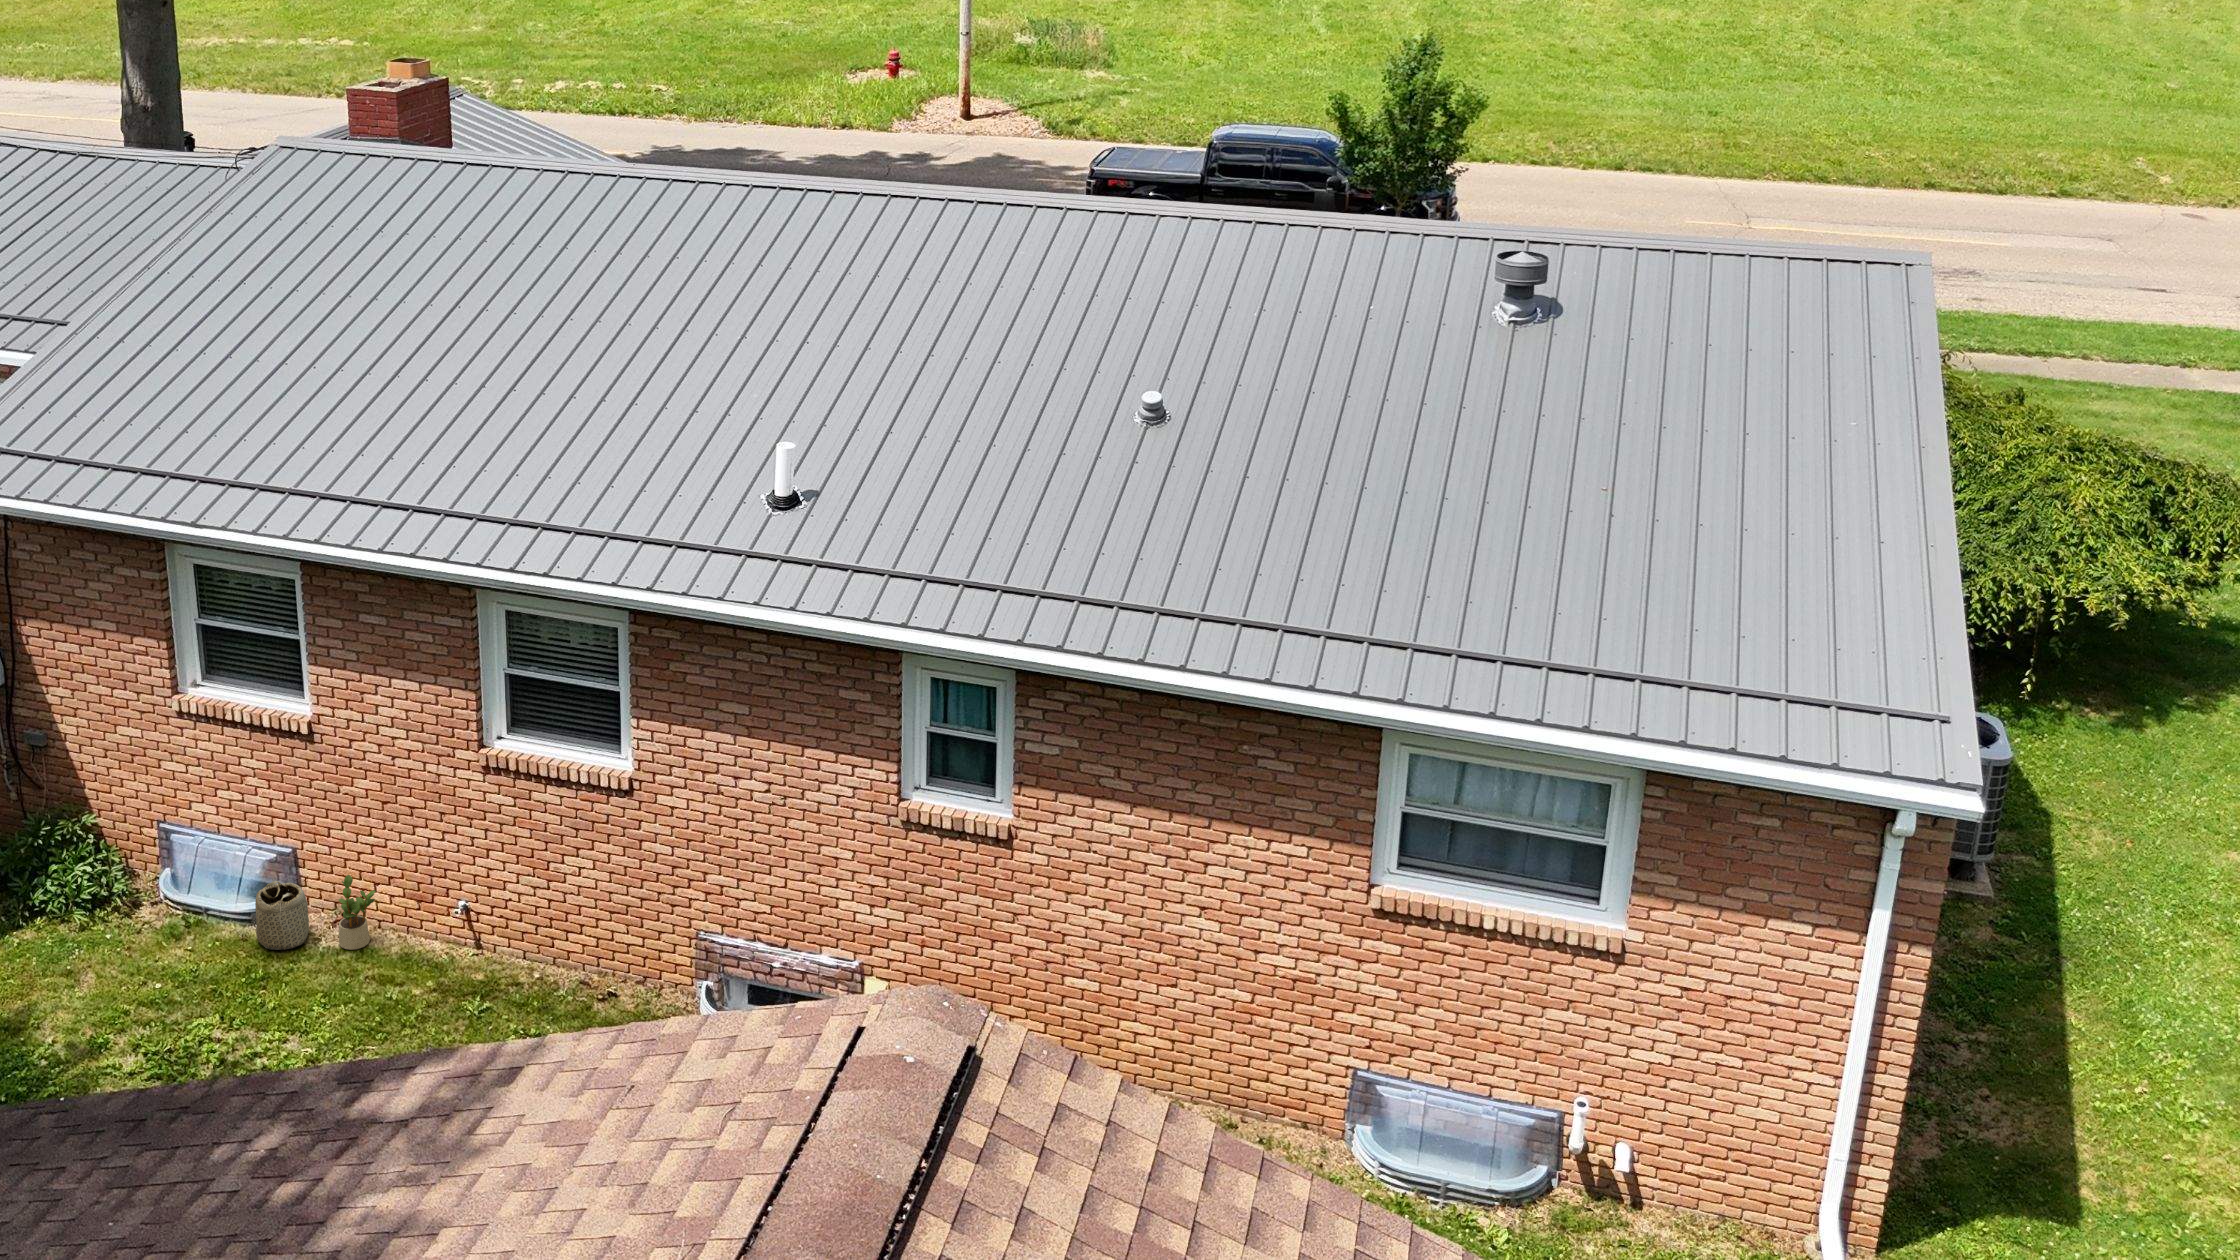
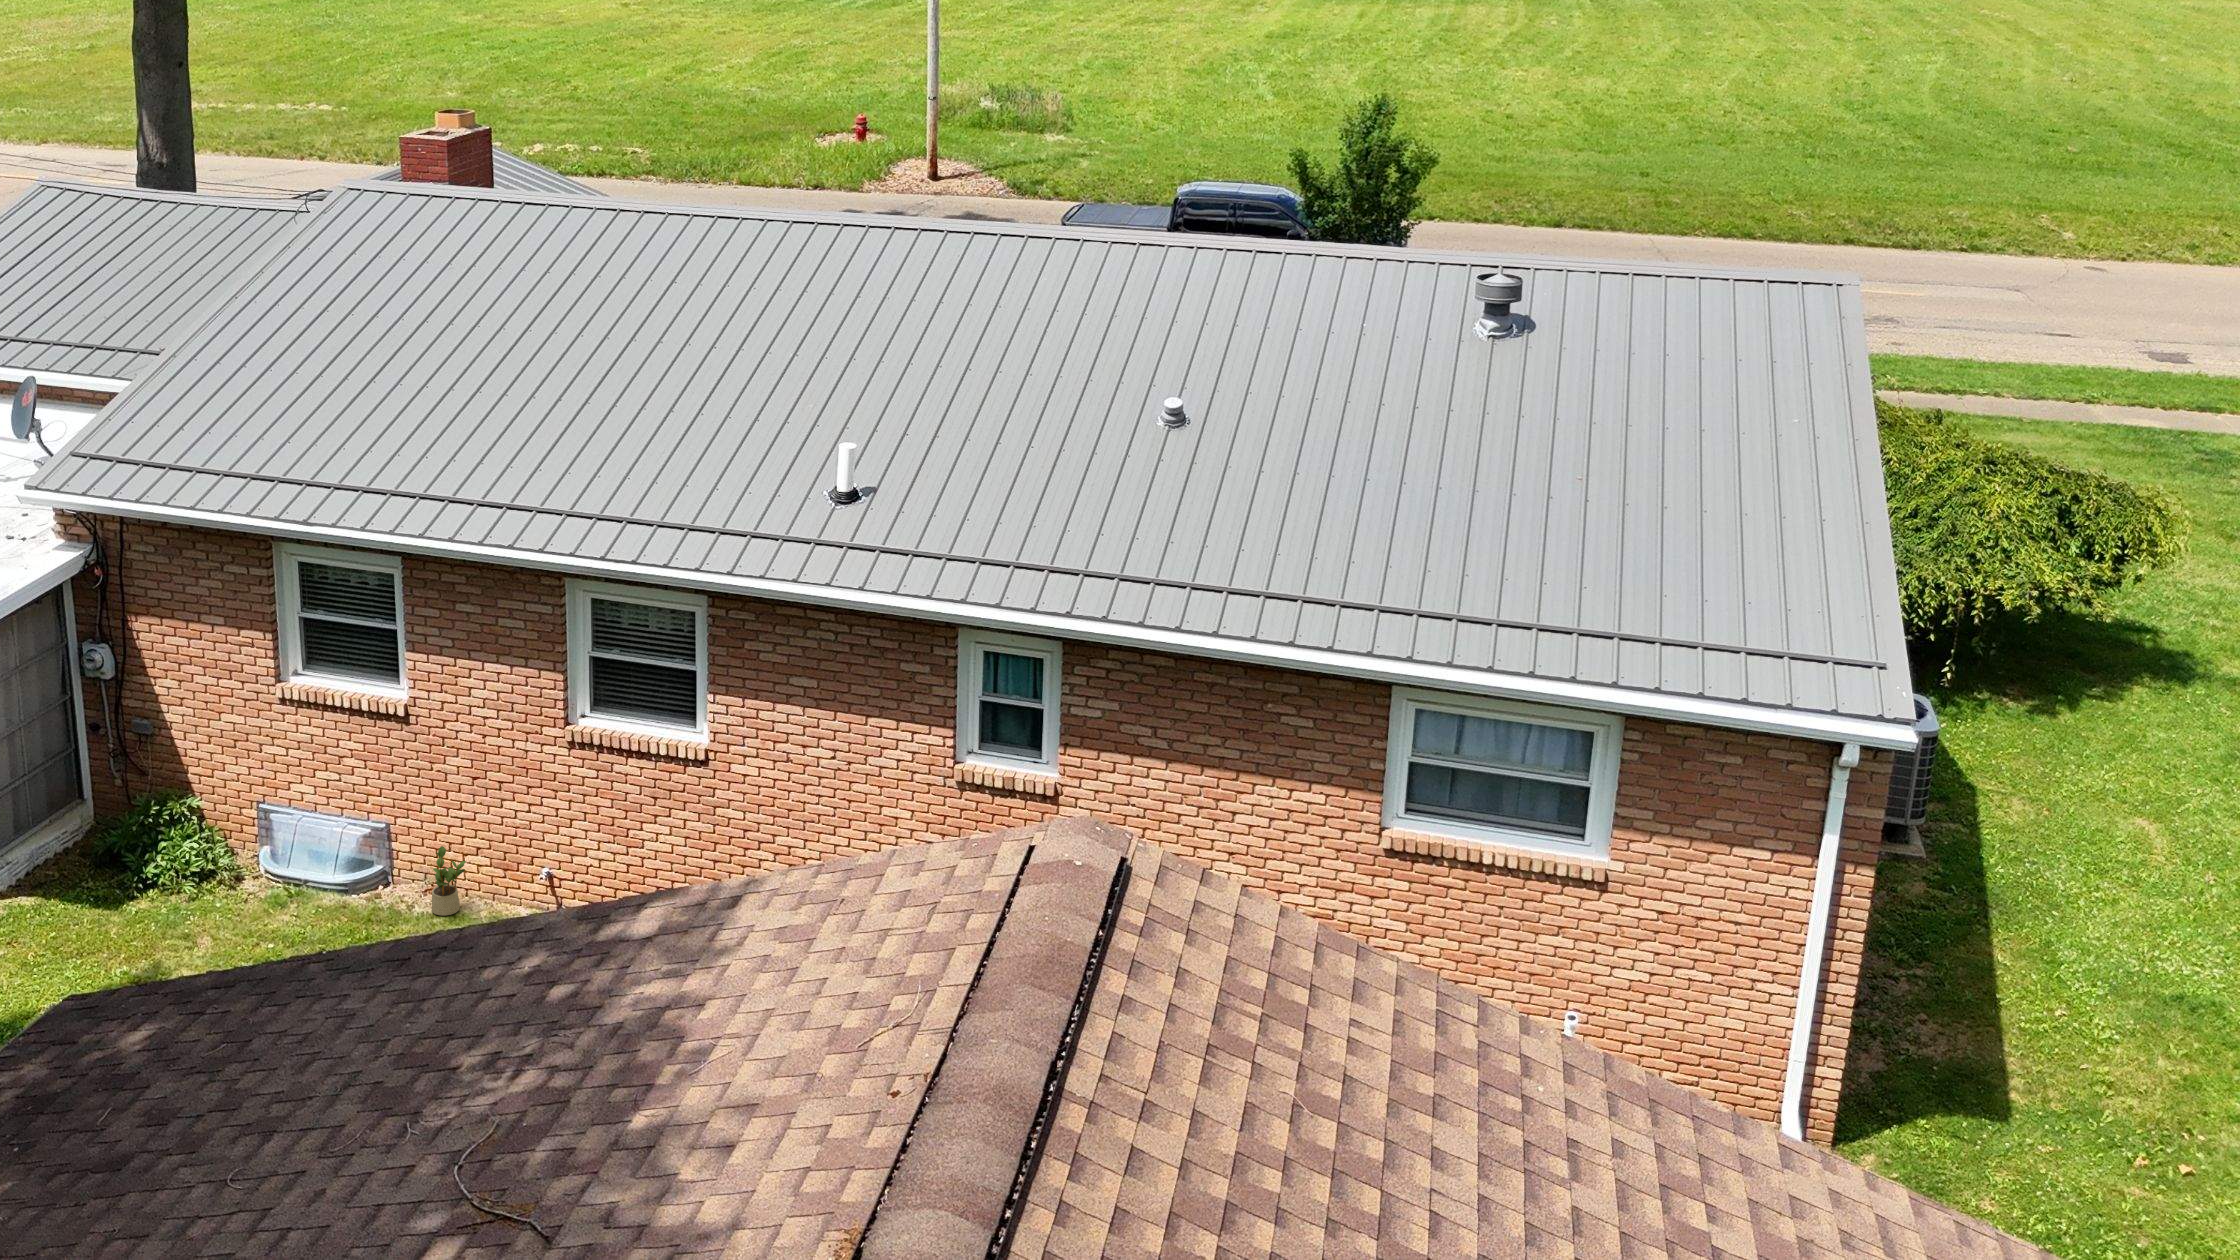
basket: present [255,881,309,950] -> none [355,854,403,917]

